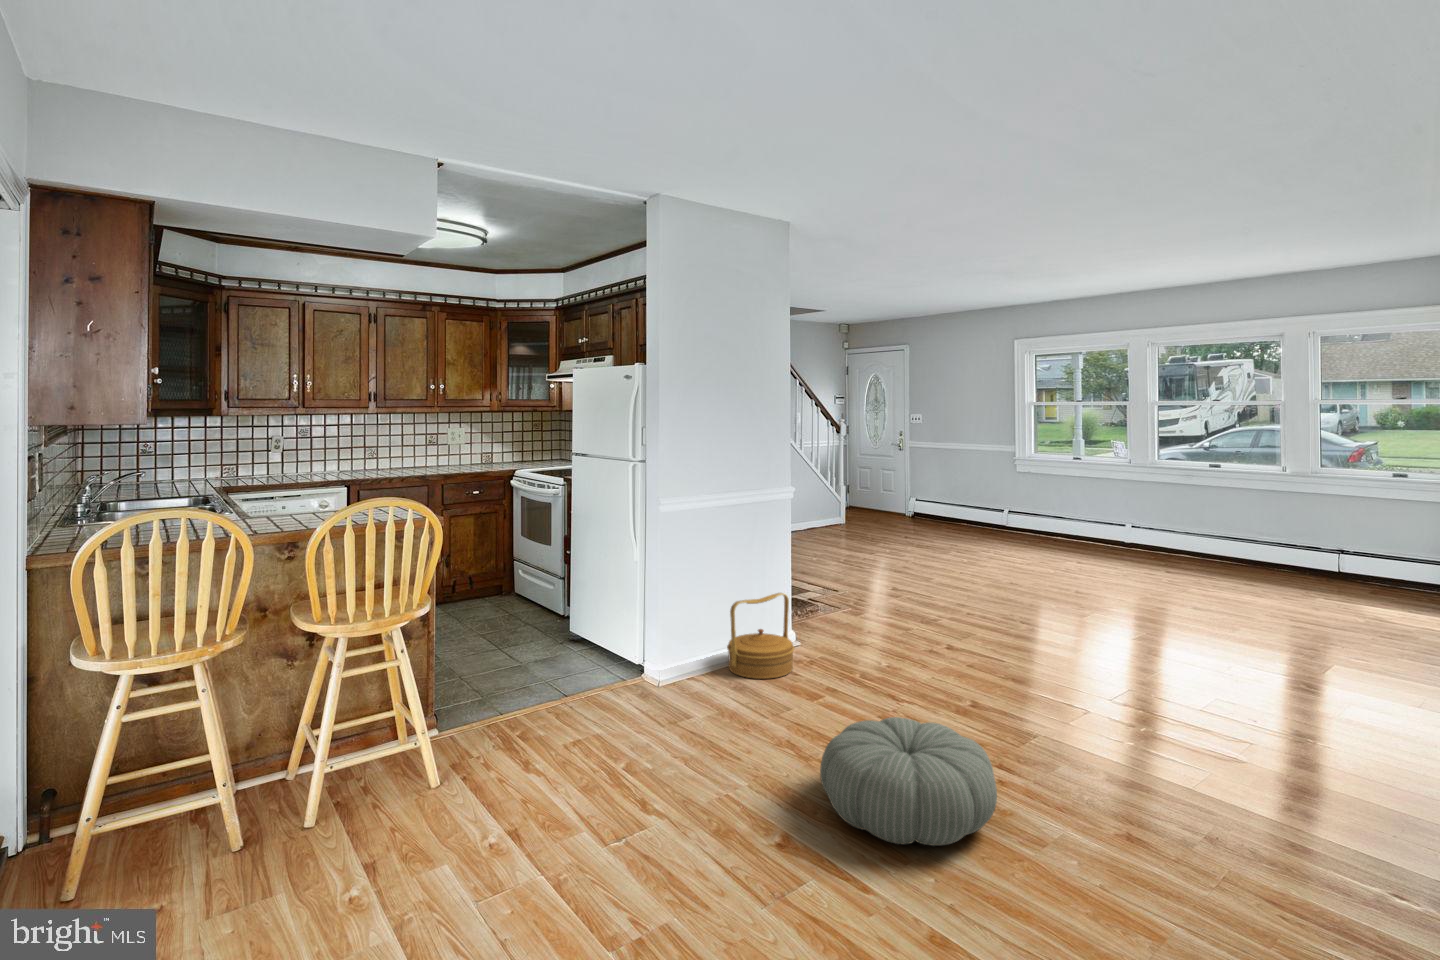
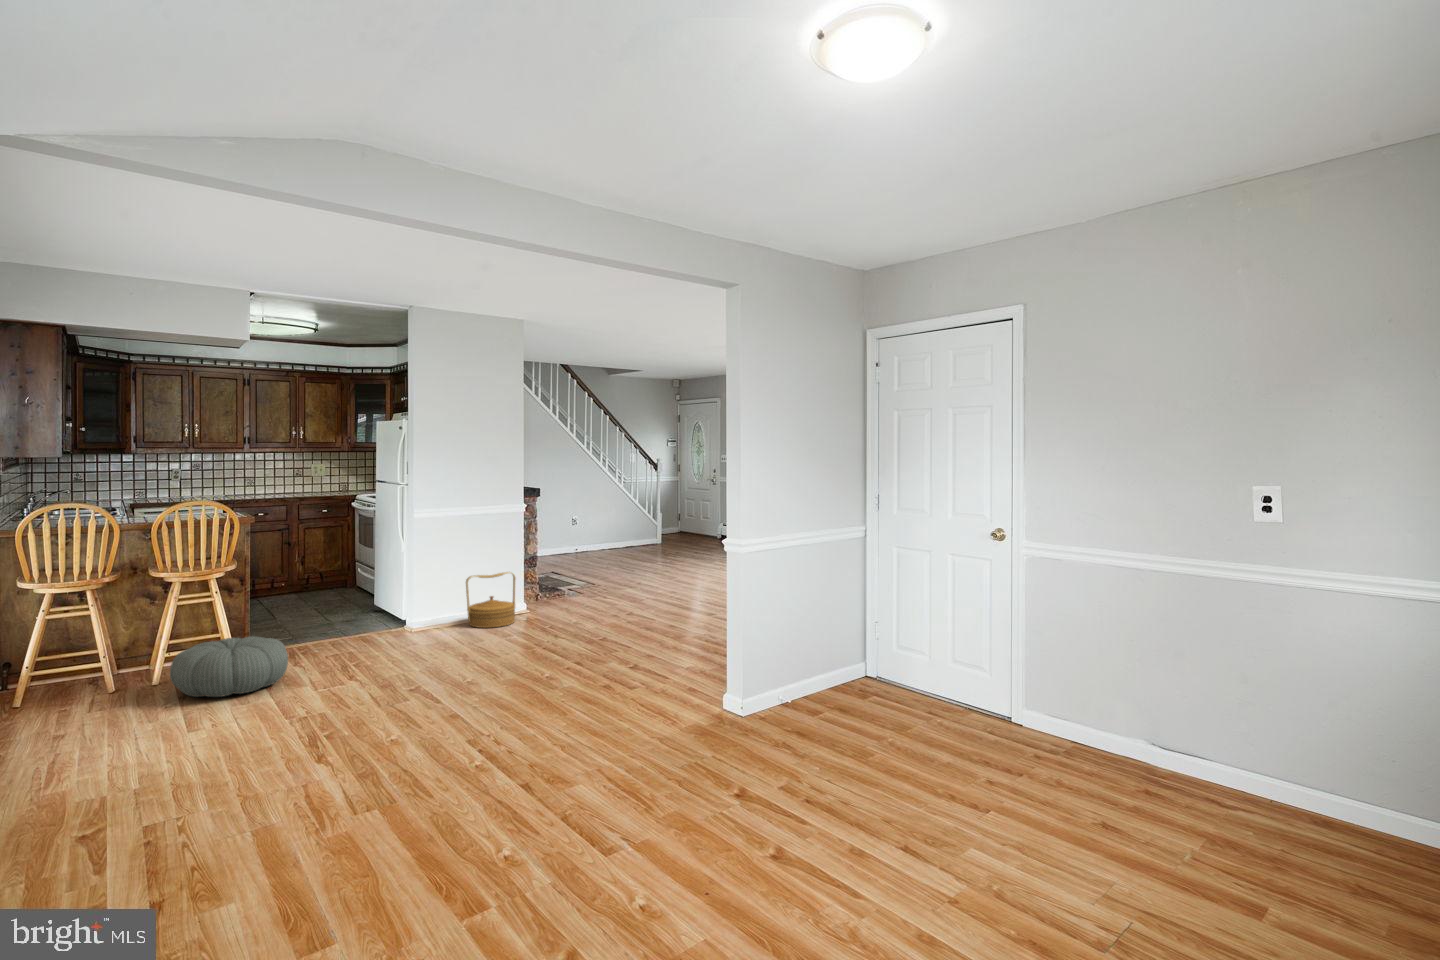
pouf: present [820,717,997,846] -> present [170,636,288,697]

